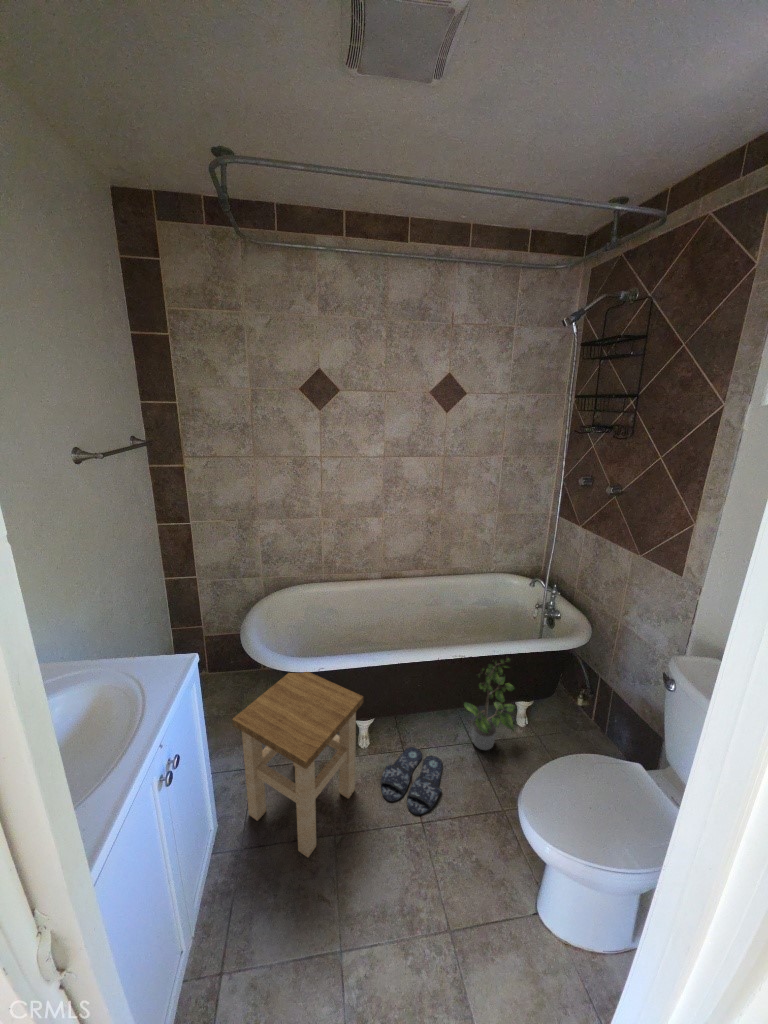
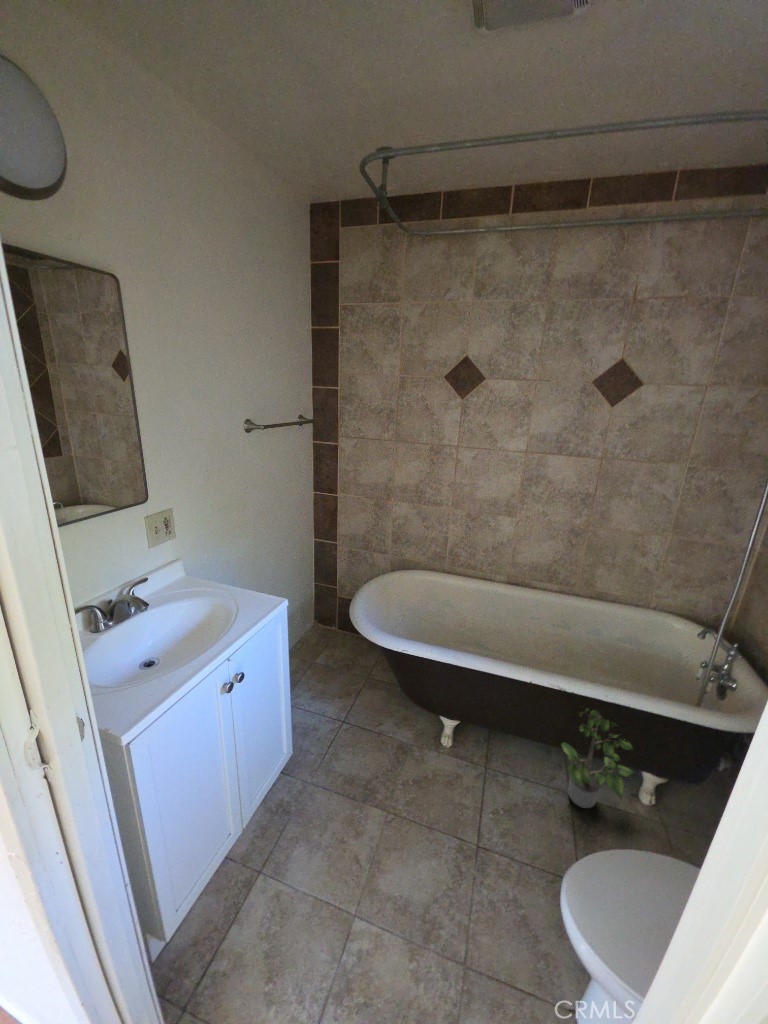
stool: present [232,672,363,857] -> none [318,642,437,815]
slippers: present [381,747,443,815] -> none [445,766,523,834]

